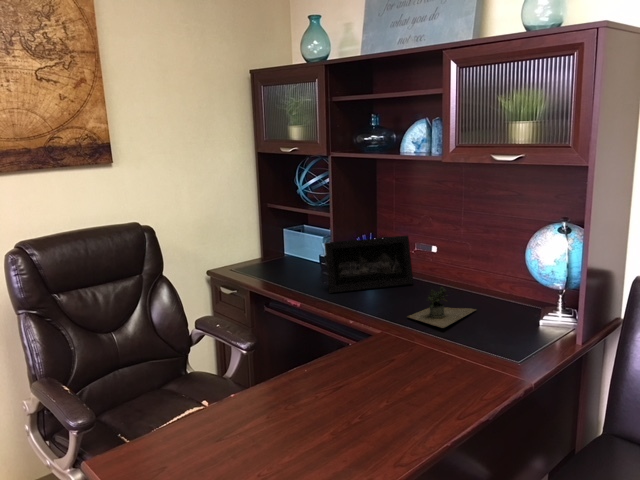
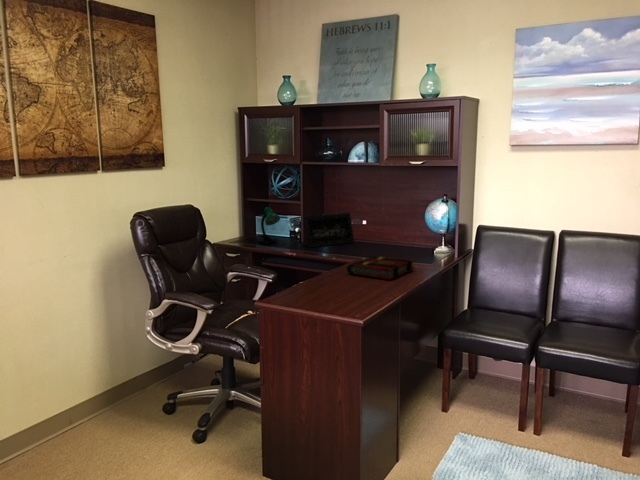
desk lamp: none [257,223,304,286] -> present [258,207,280,245]
potted plant: present [408,287,475,328] -> none [364,235,404,255]
book: none [328,336,468,411] -> present [347,256,415,279]

